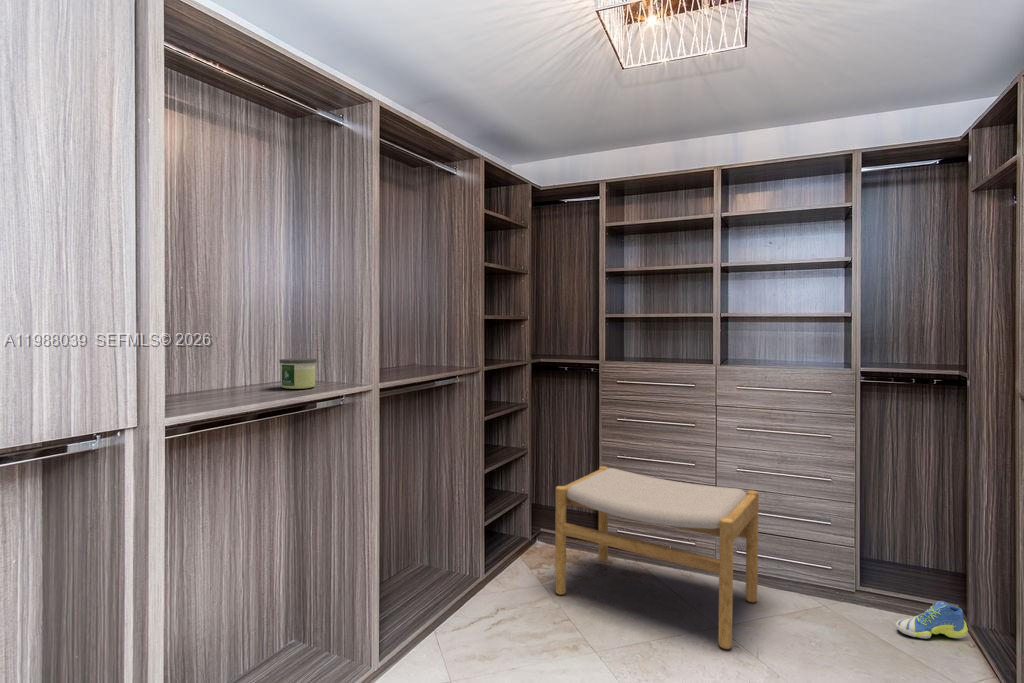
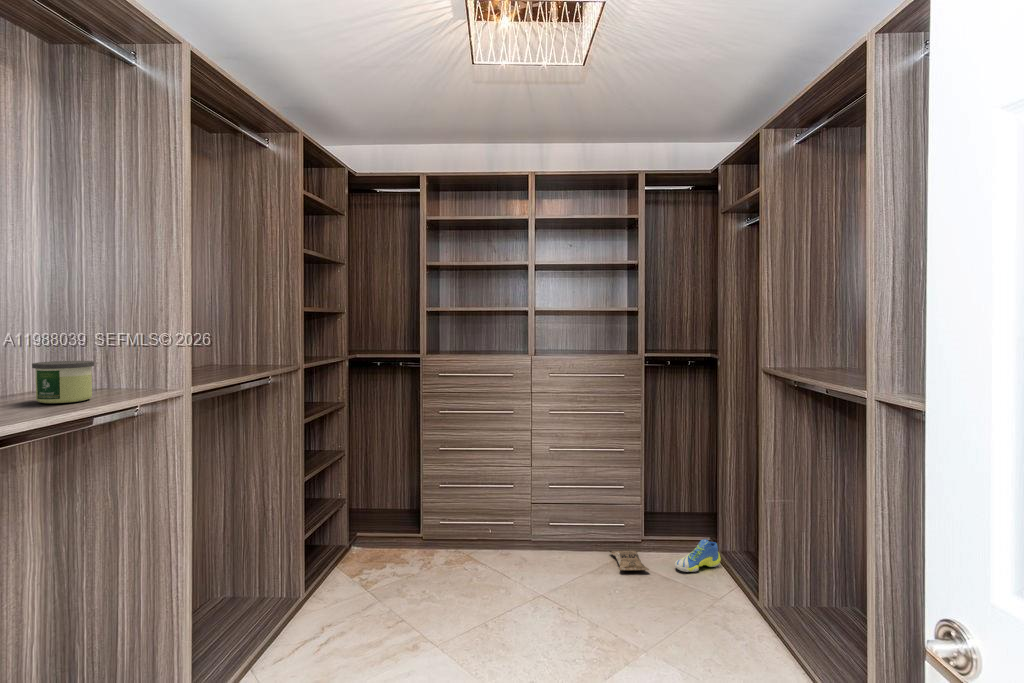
footstool: present [555,466,759,649] -> none [386,459,572,617]
bag: none [810,594,858,624] -> present [609,551,649,570]

